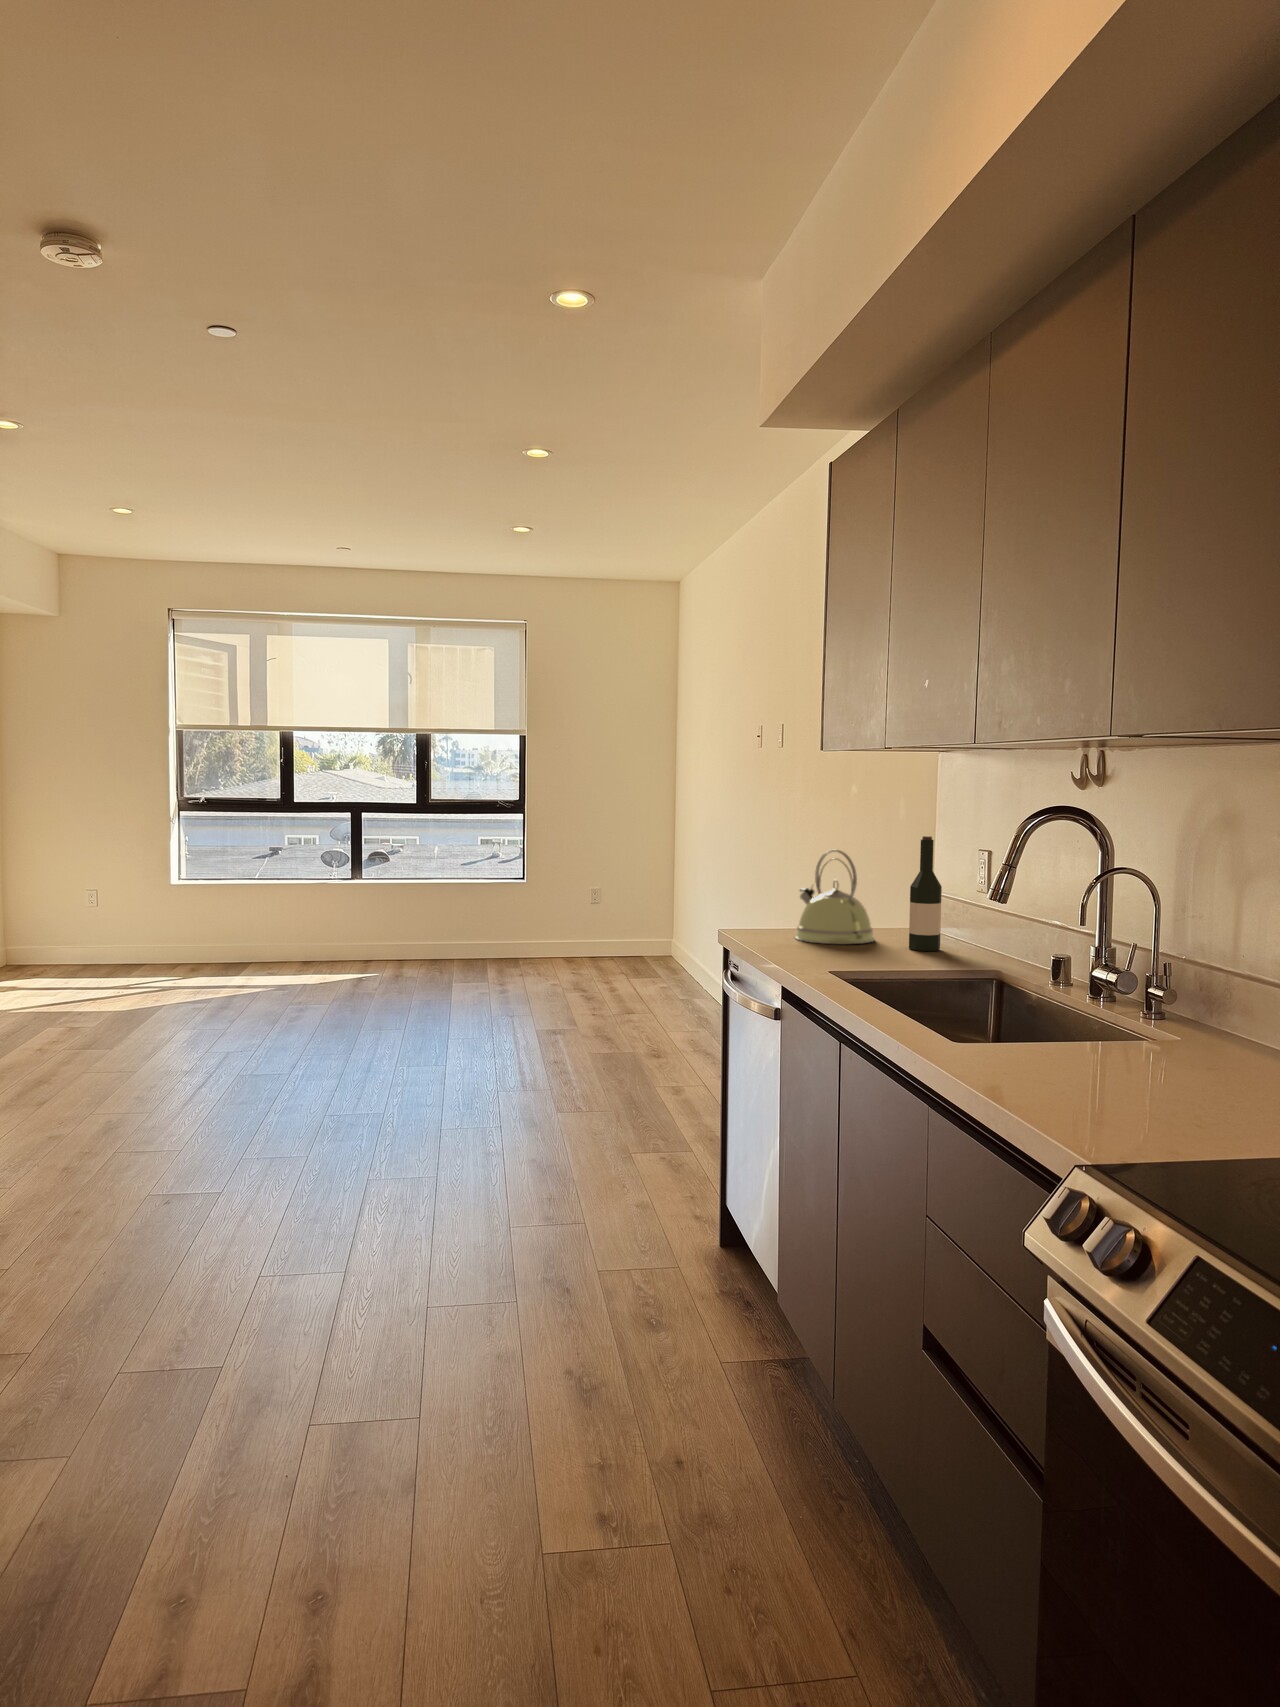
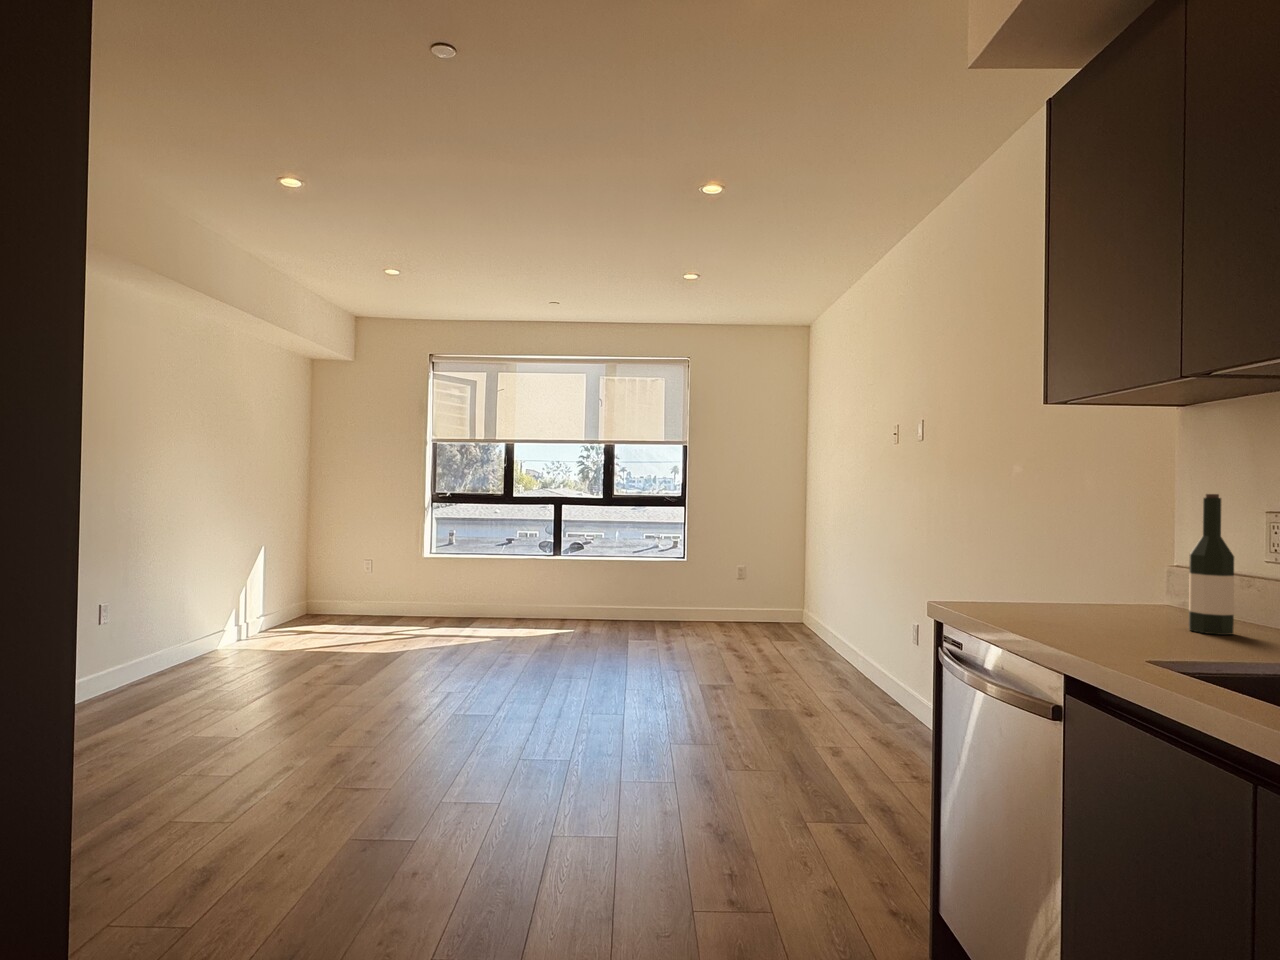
kettle: present [795,850,874,944] -> none [1024,512,1130,623]

